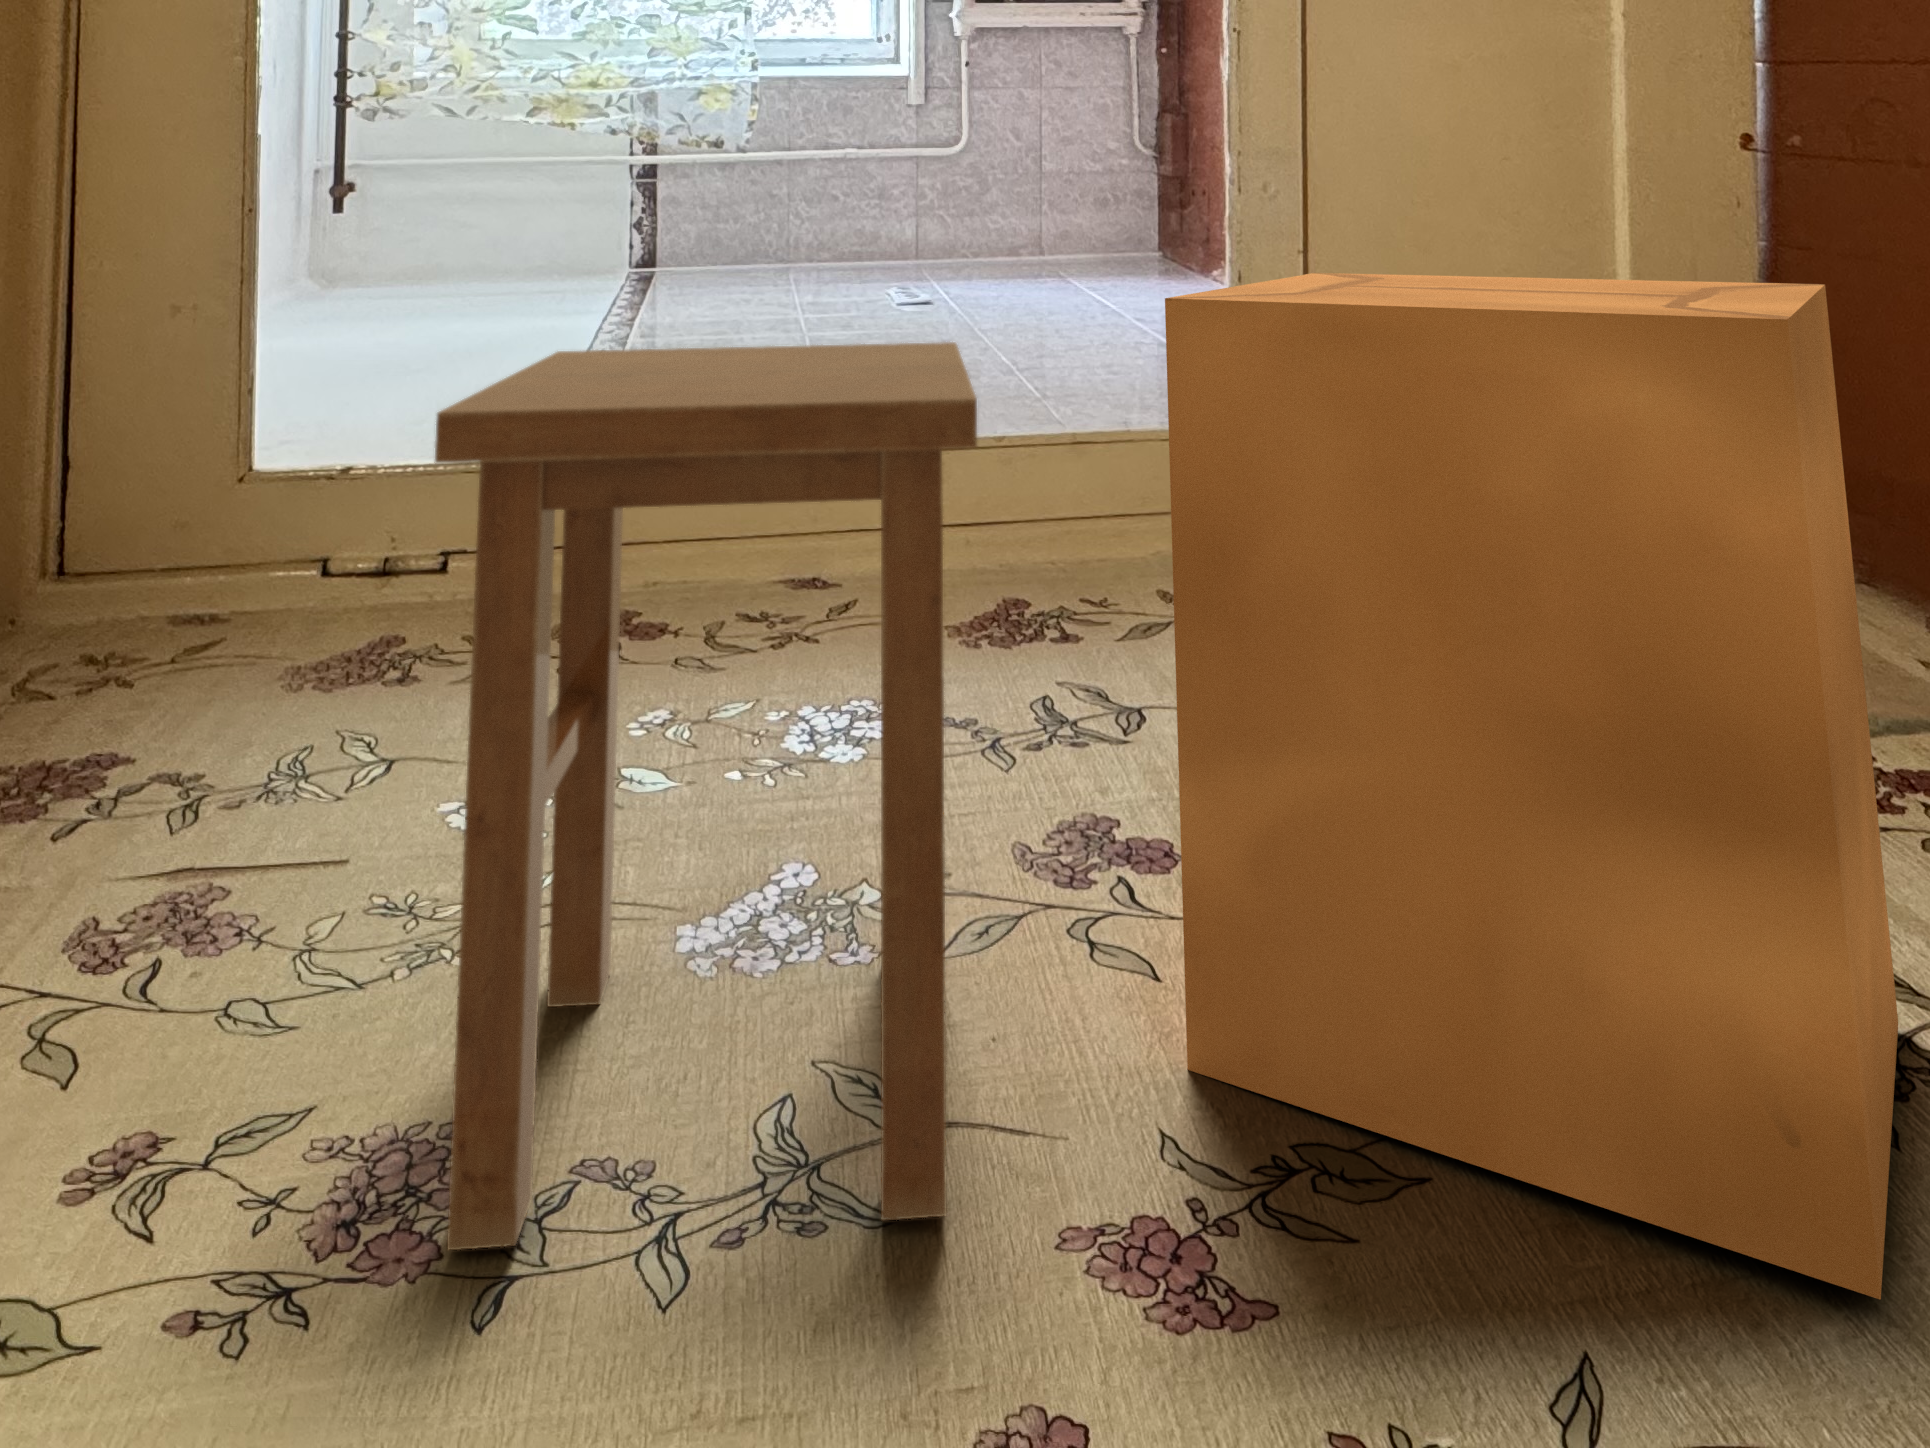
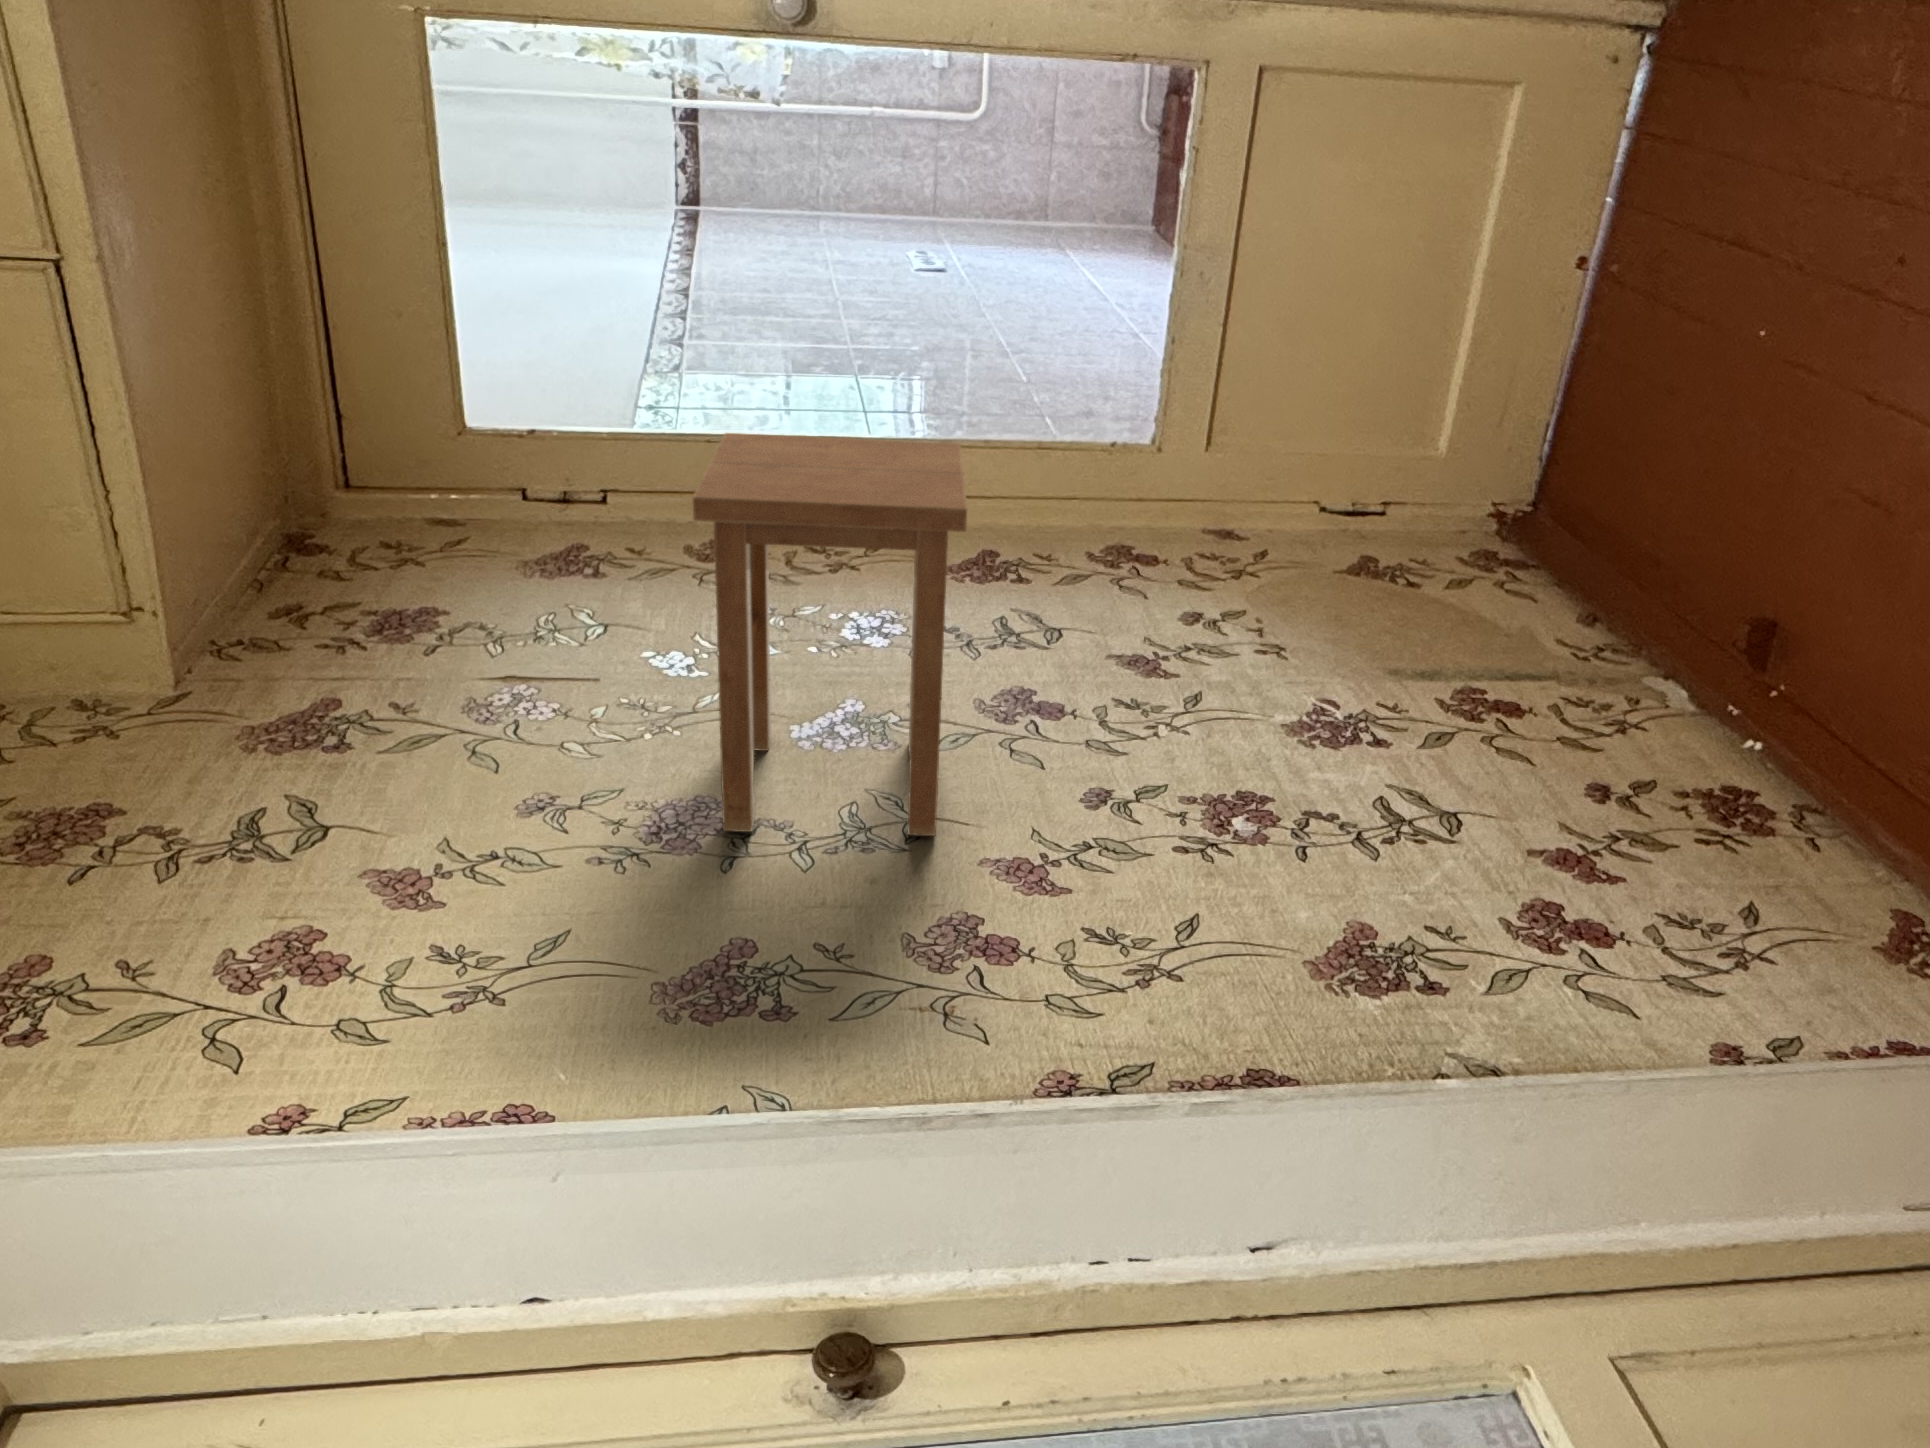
cardboard box: present [1165,273,1898,1299] -> none [1051,410,1460,887]

